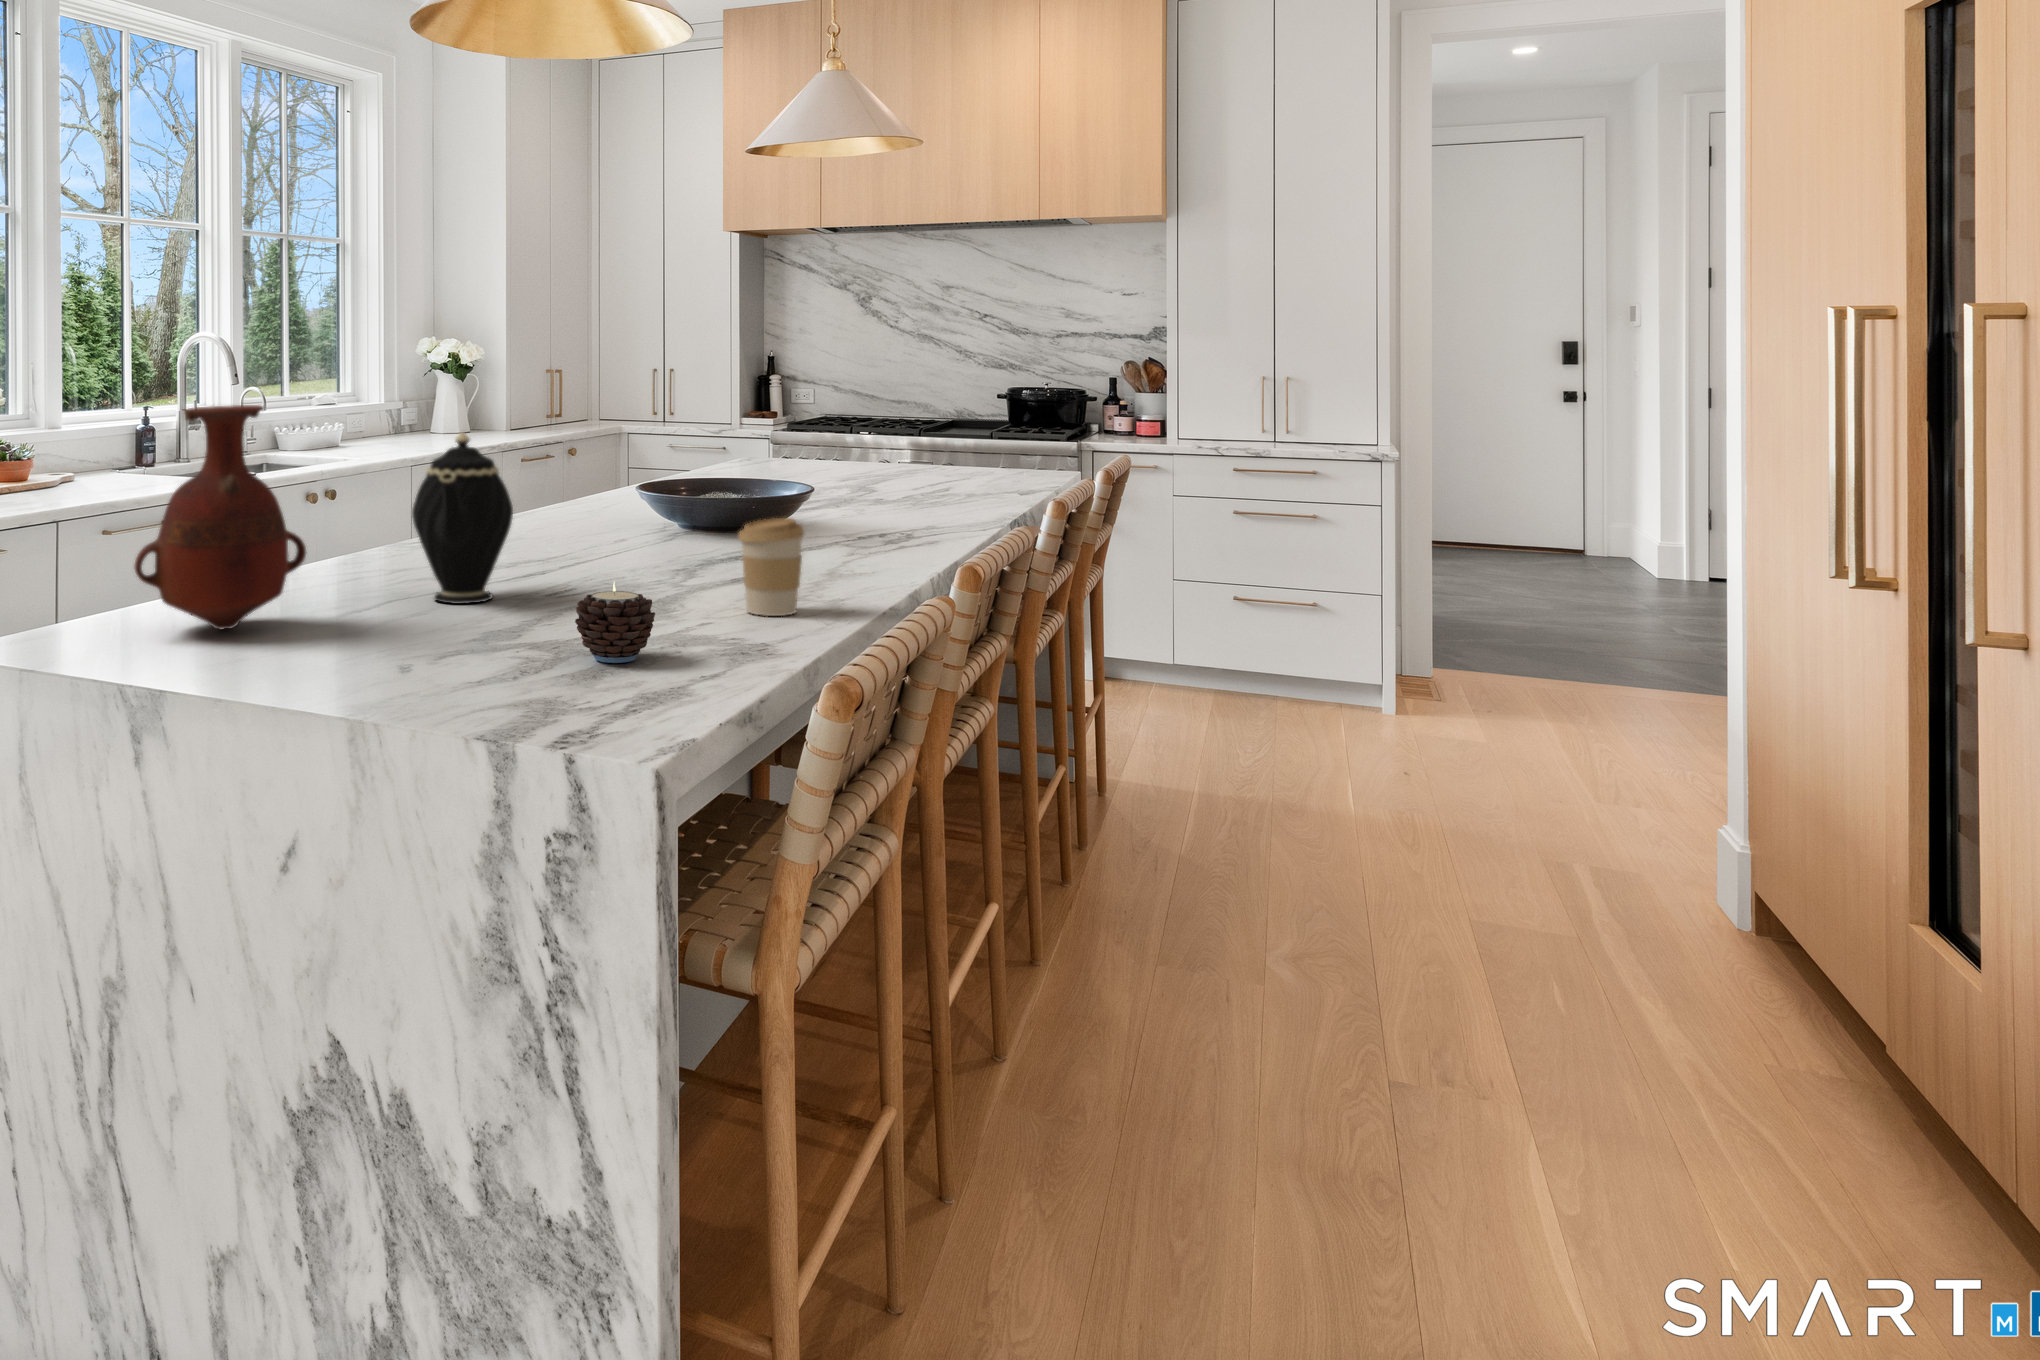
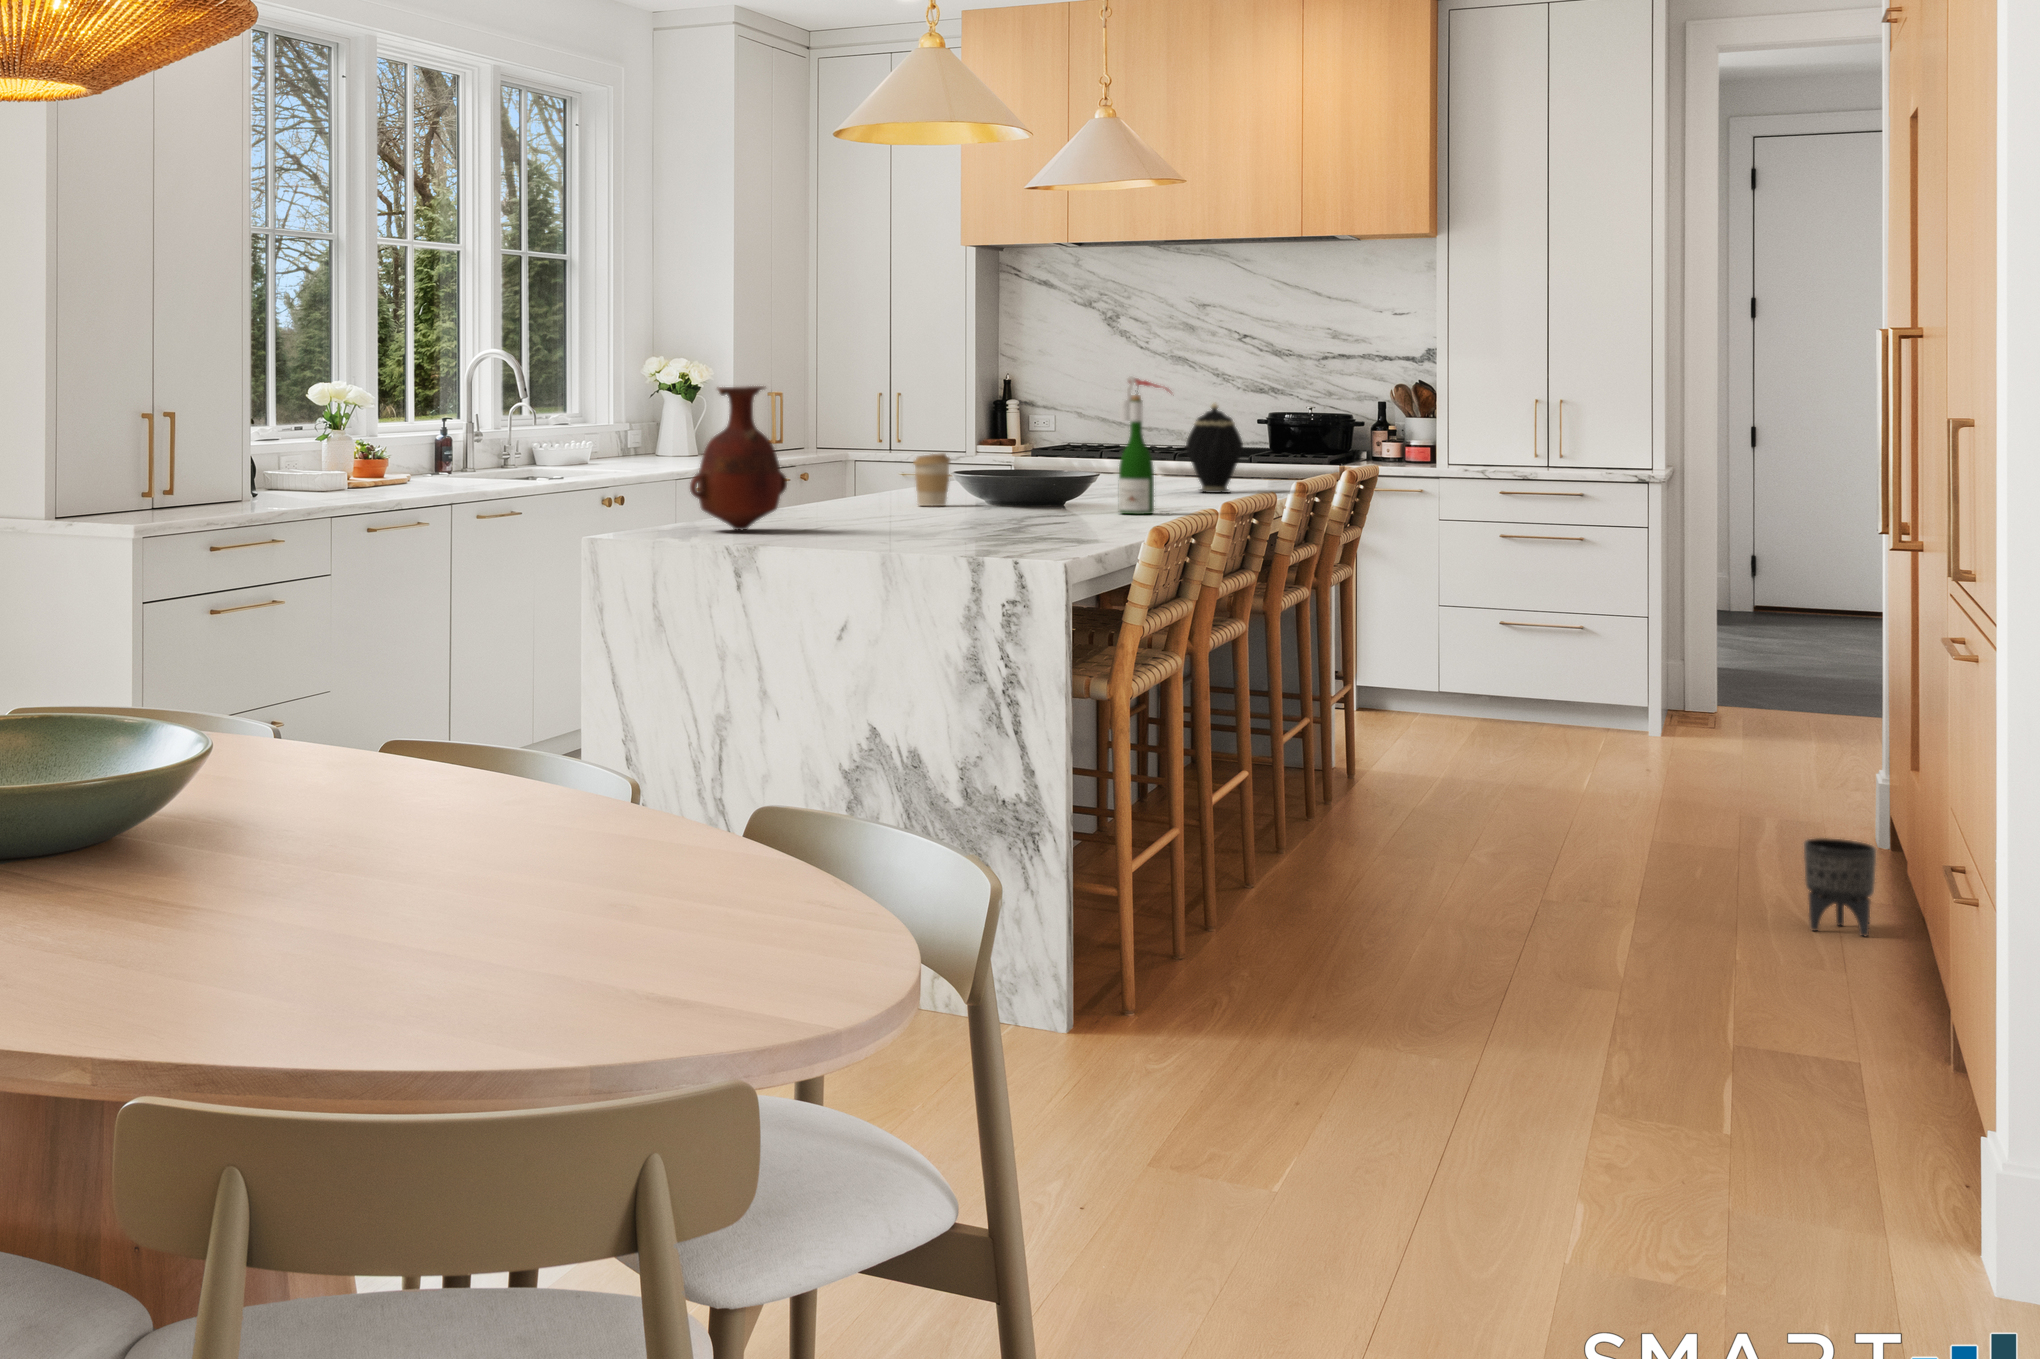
wine bottle: none [826,376,897,559] -> present [1119,377,1170,514]
teapot: present [412,432,513,604] -> present [1186,403,1243,493]
coffee cup: present [738,518,804,616] -> present [913,454,950,506]
candle: present [575,582,655,663] -> none [985,490,1037,538]
planter: none [1799,1053,1922,1224] -> present [1804,838,1876,936]

